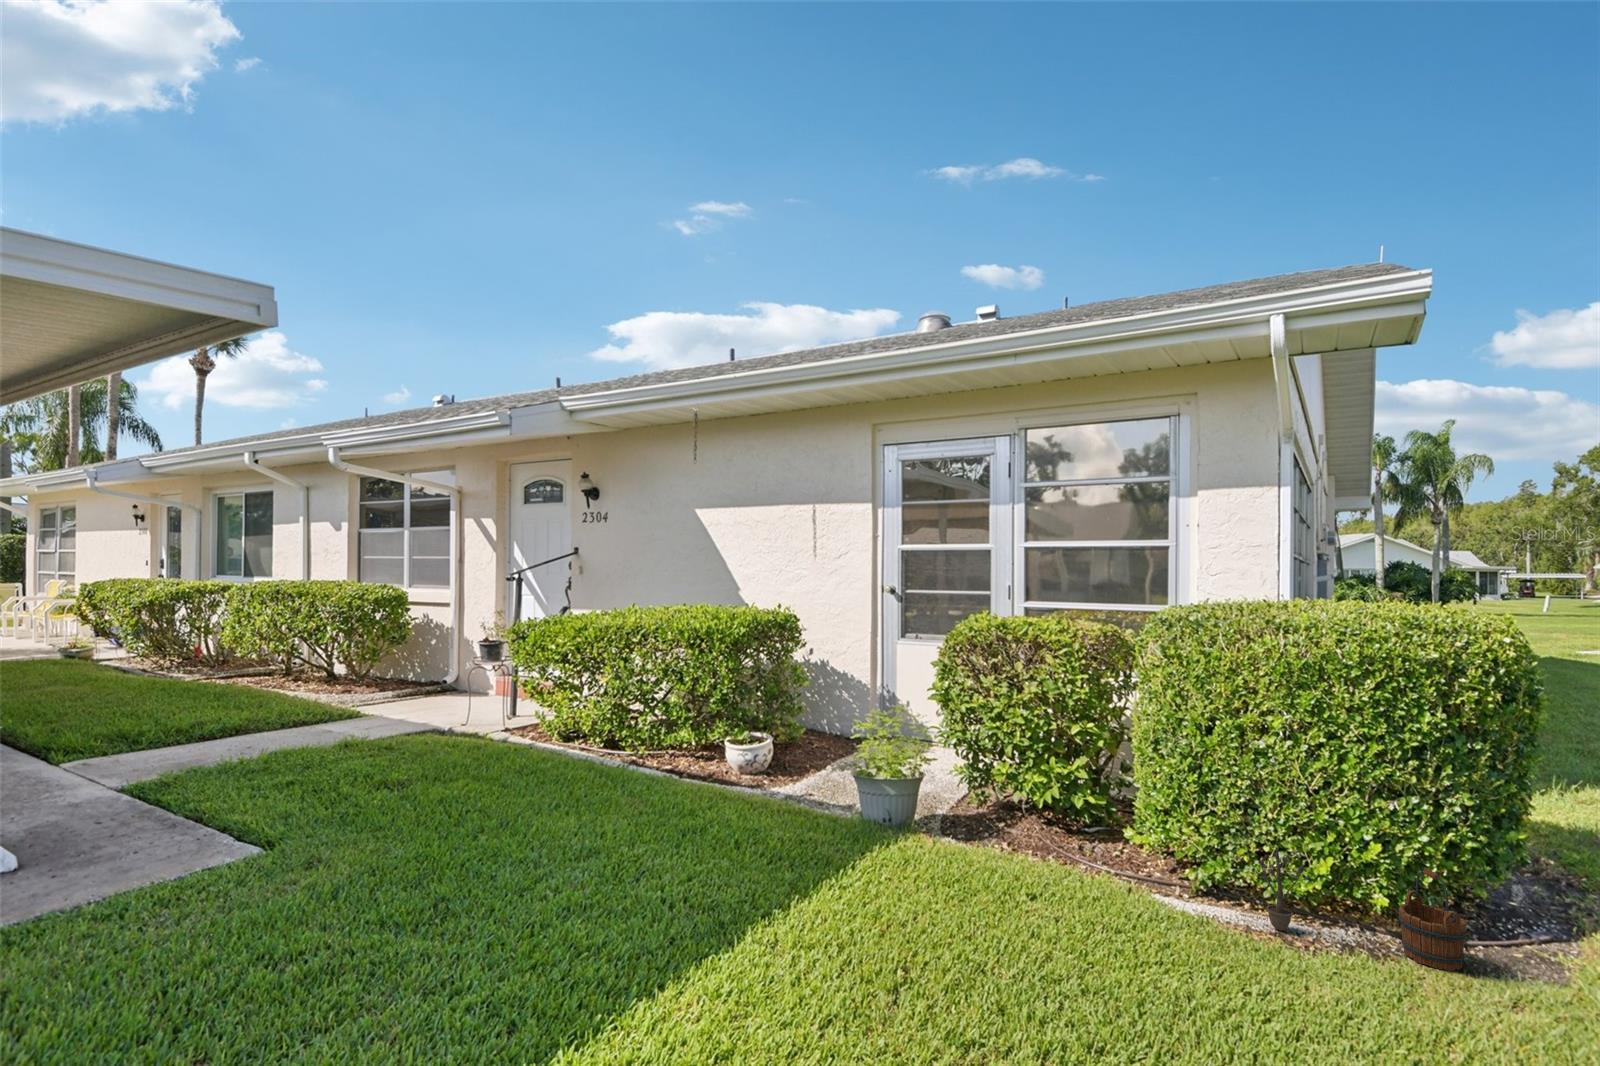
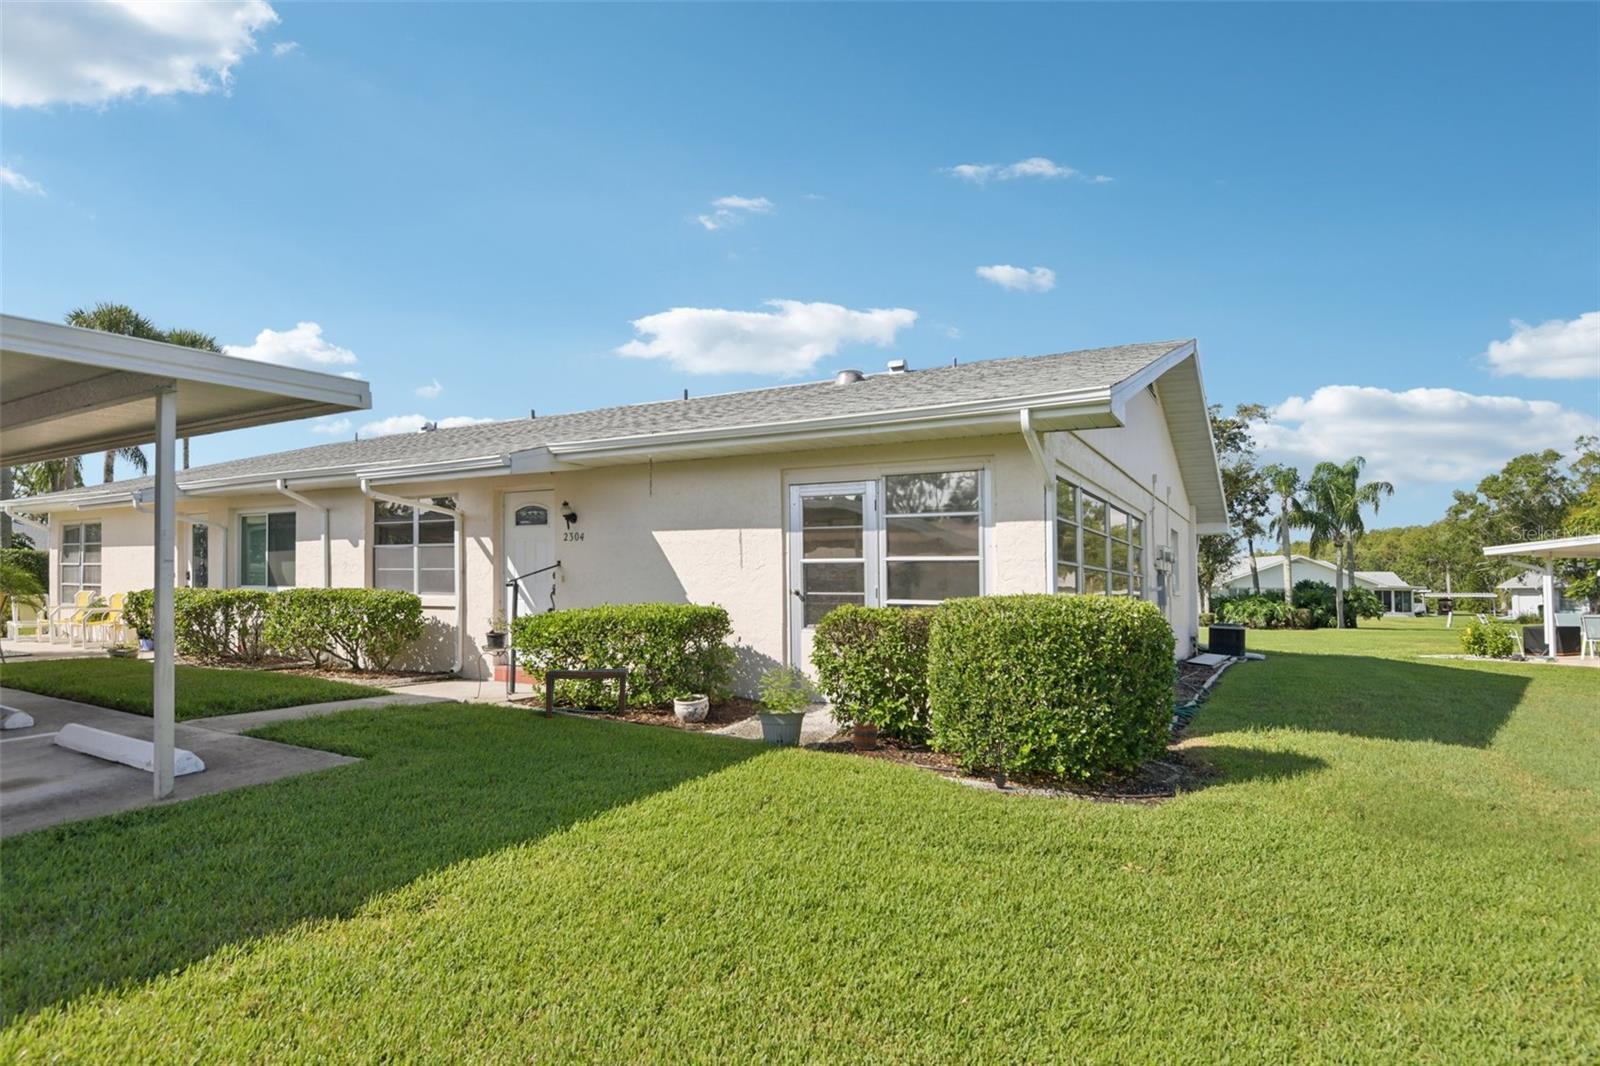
bench: none [548,695,663,766] -> present [545,668,629,718]
wooden bucket: present [1399,869,1467,971] -> present [853,707,878,750]

